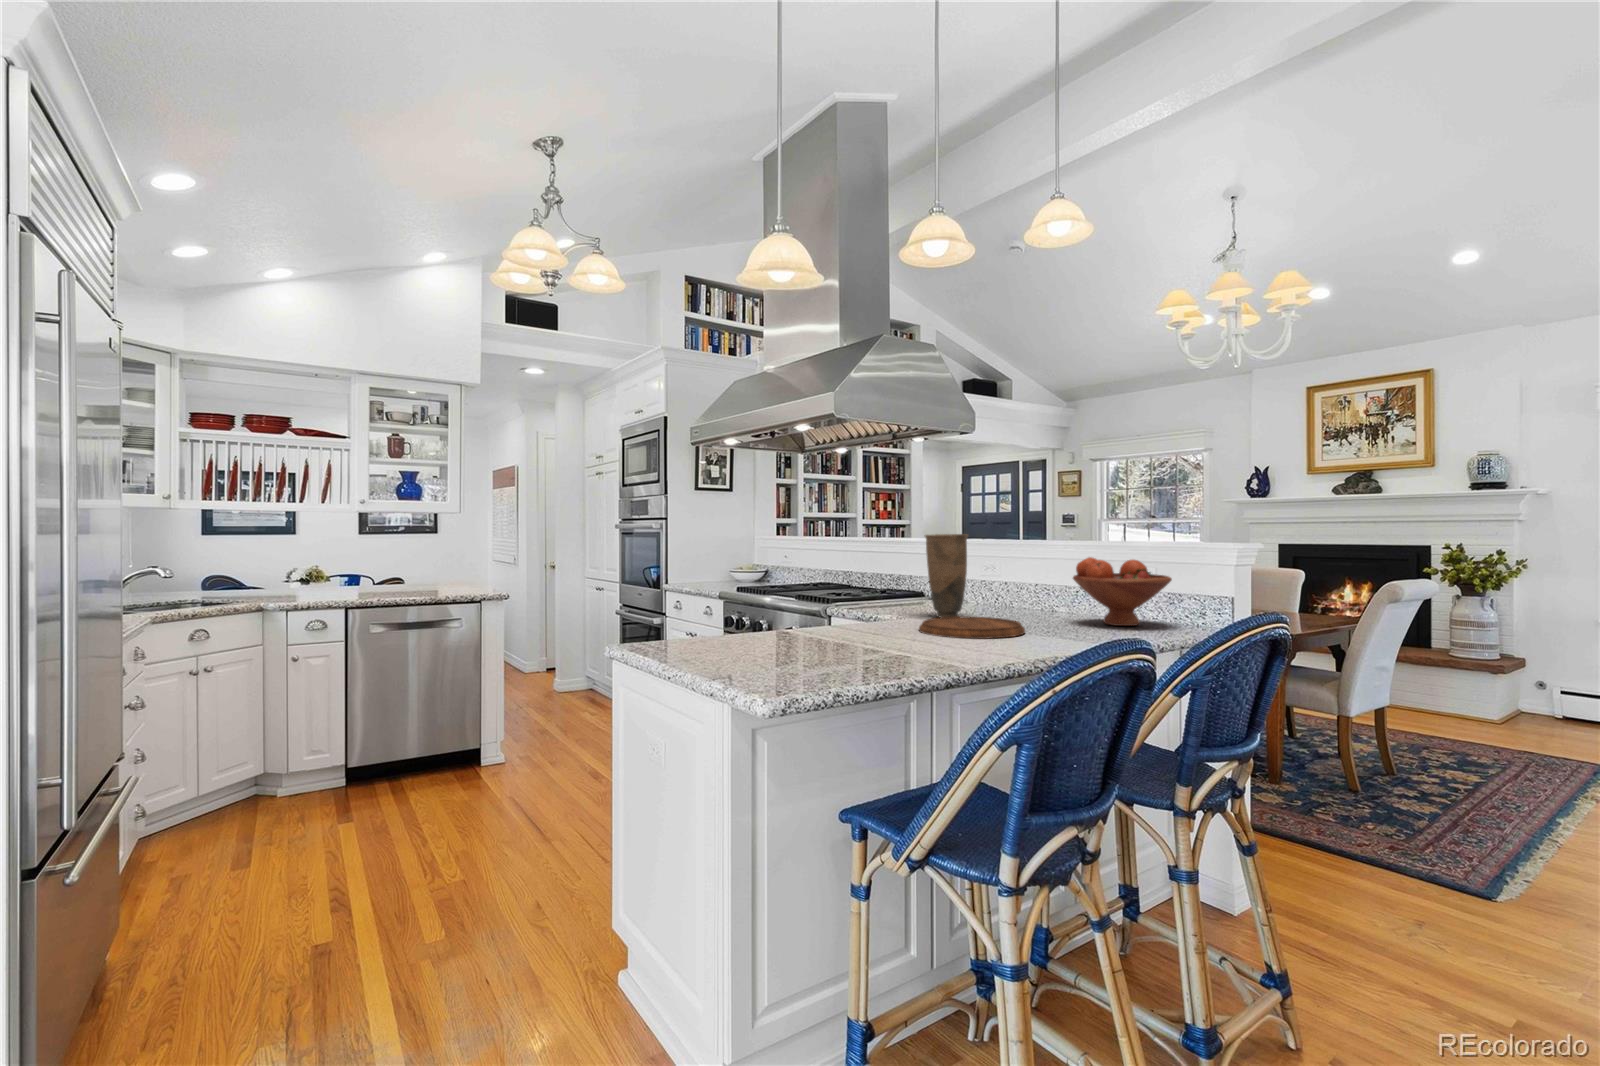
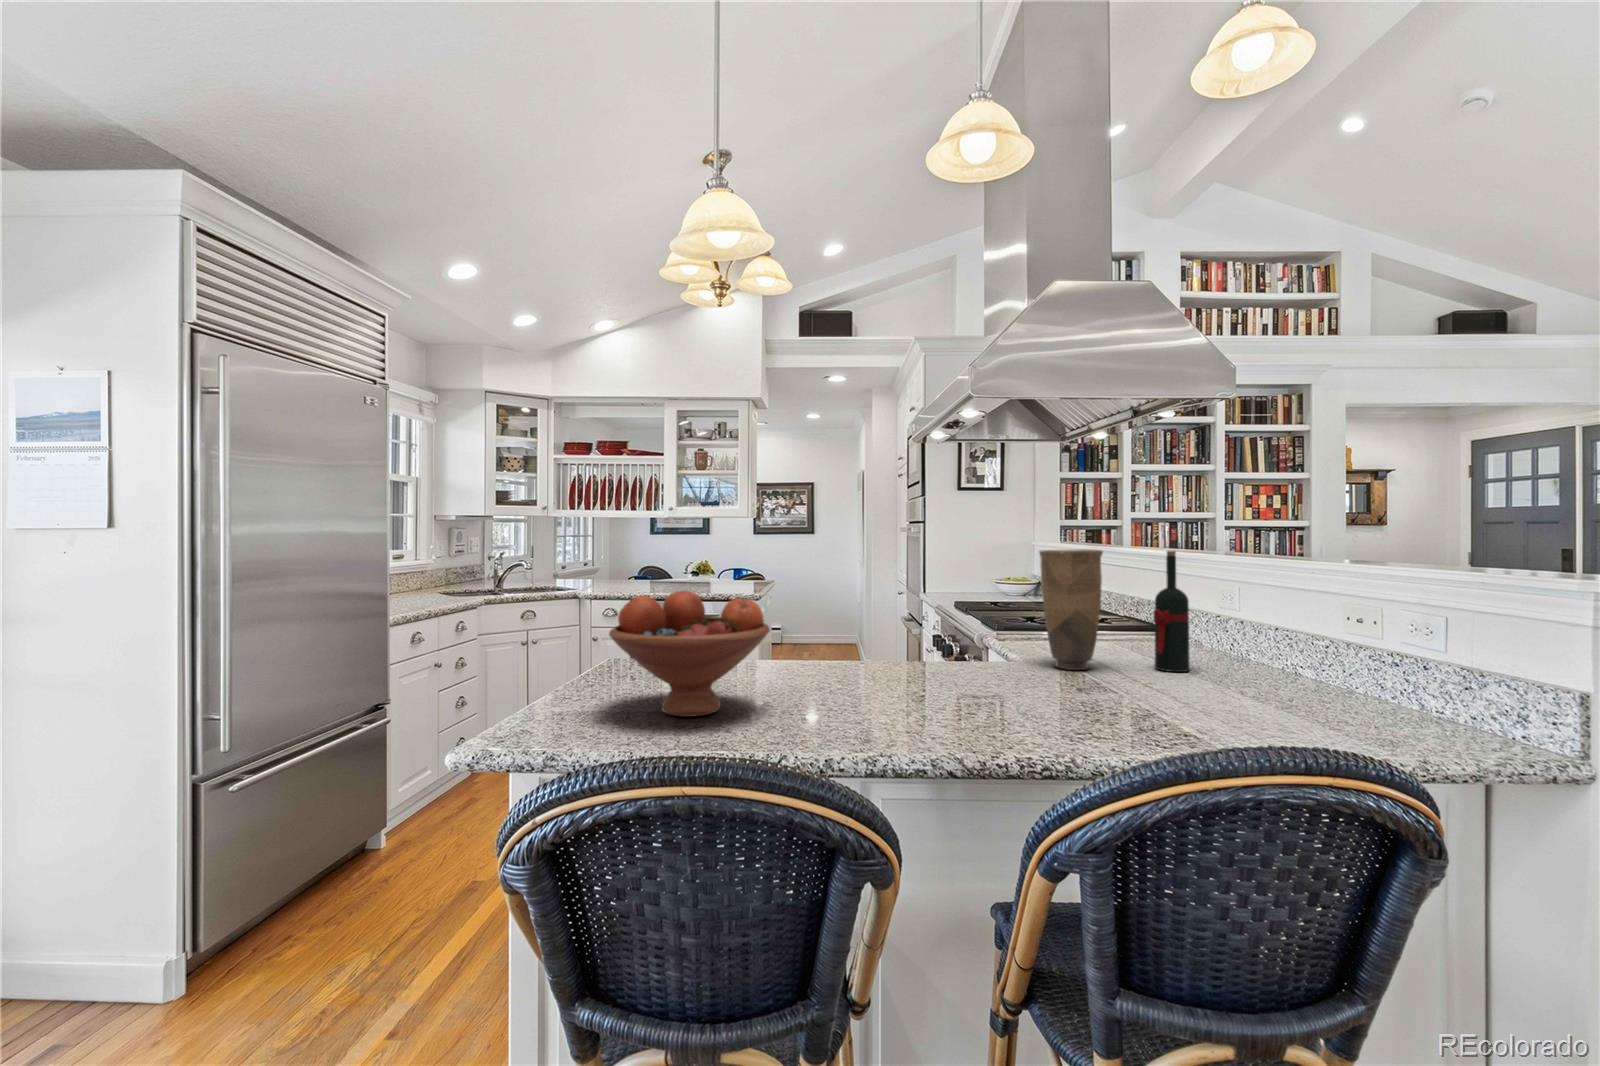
wine bottle: none [985,534,1007,614] -> present [1154,551,1190,672]
fruit bowl: present [1073,557,1172,626] -> present [609,590,770,717]
cutting board: present [919,617,1025,639] -> none [943,668,1100,711]

